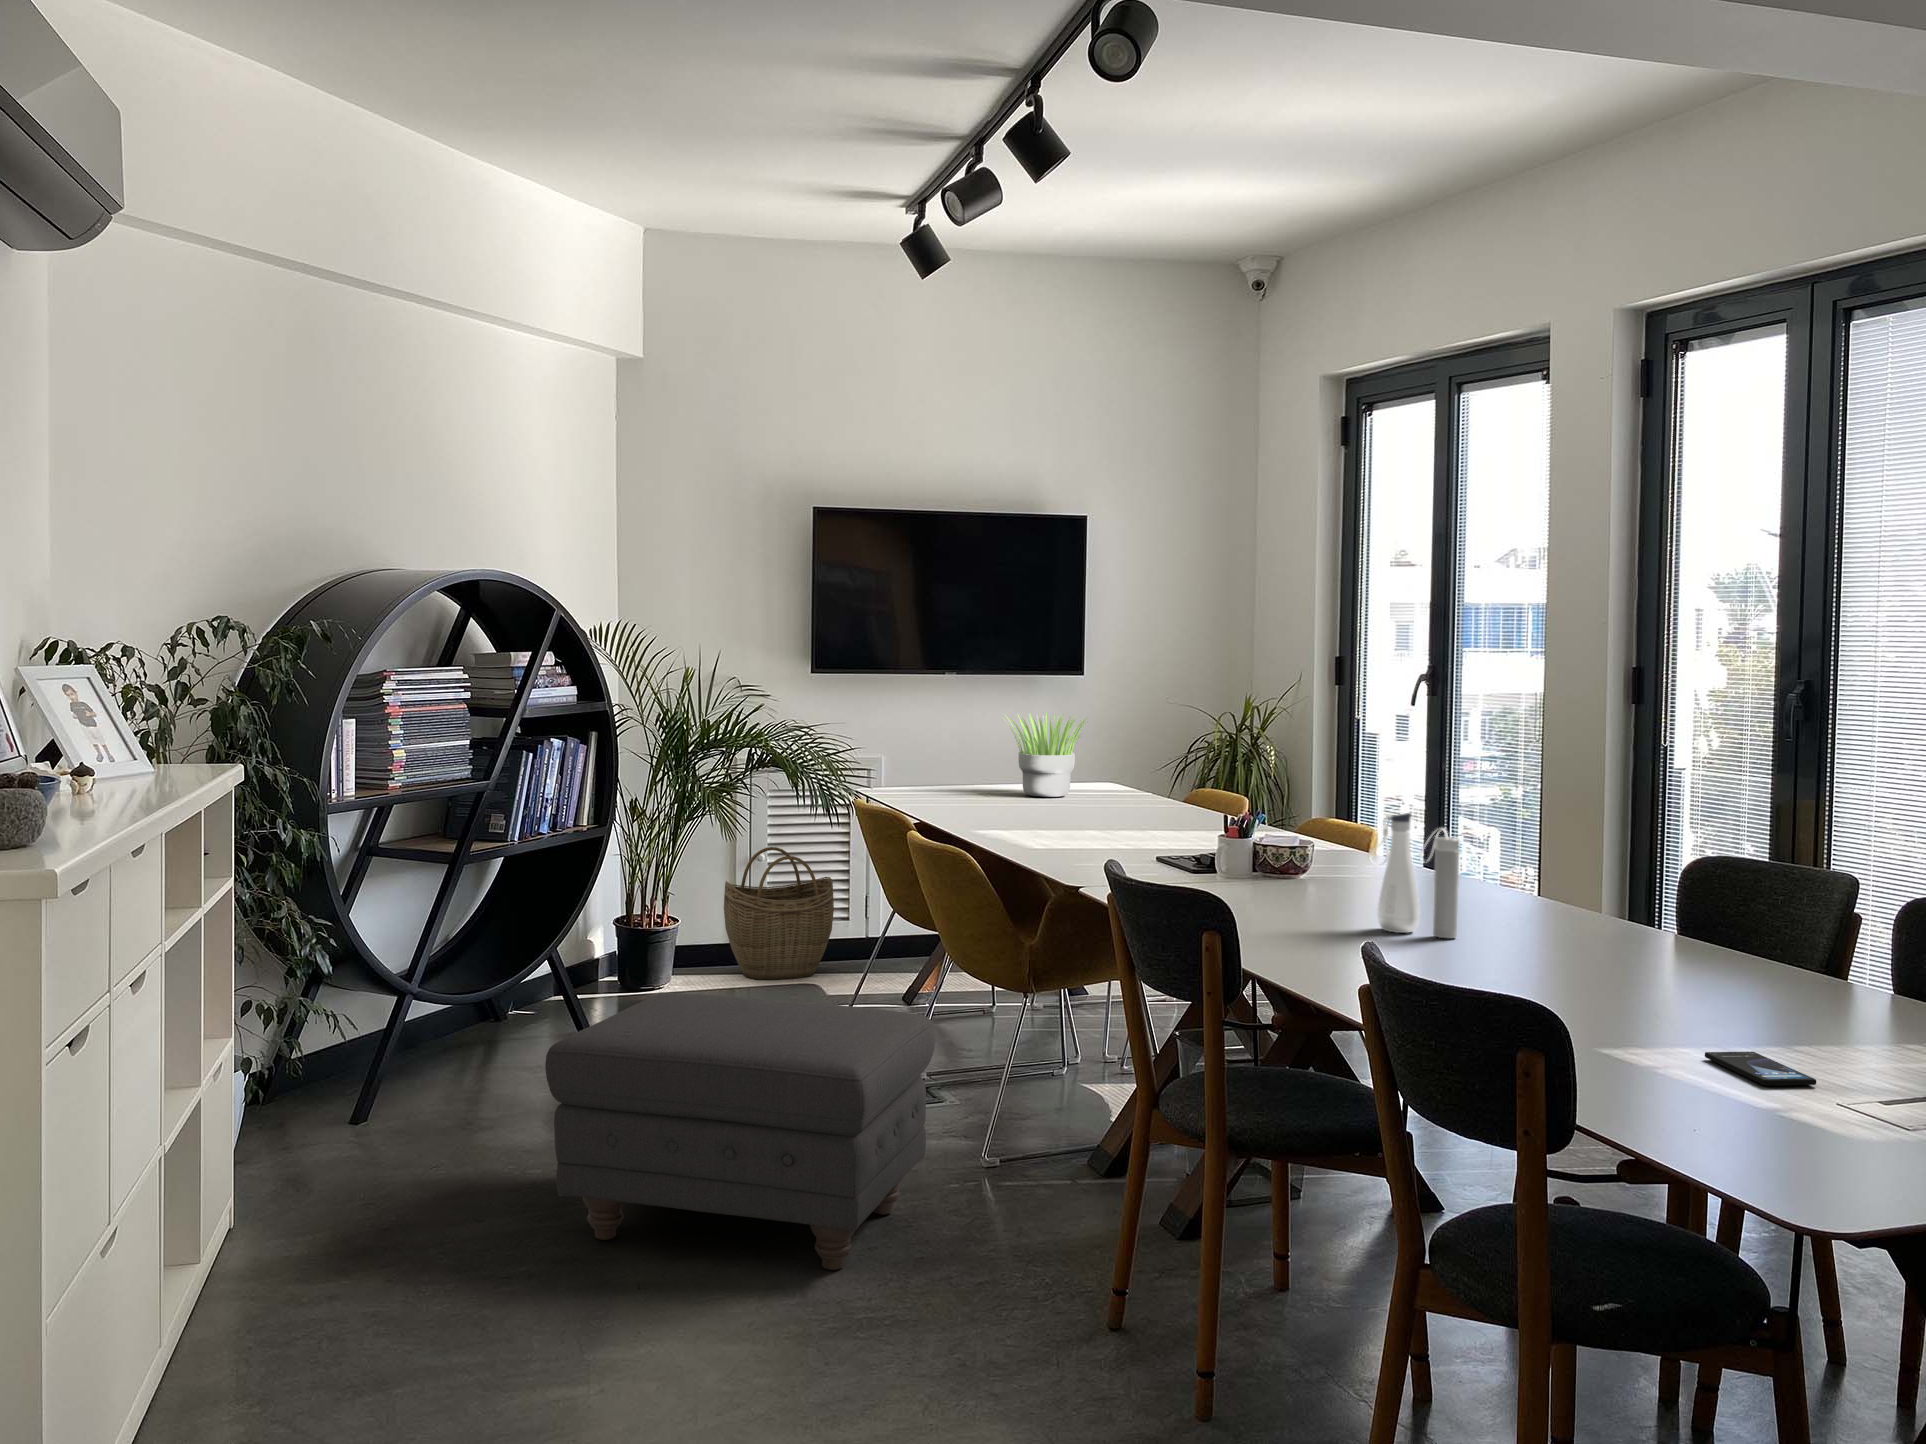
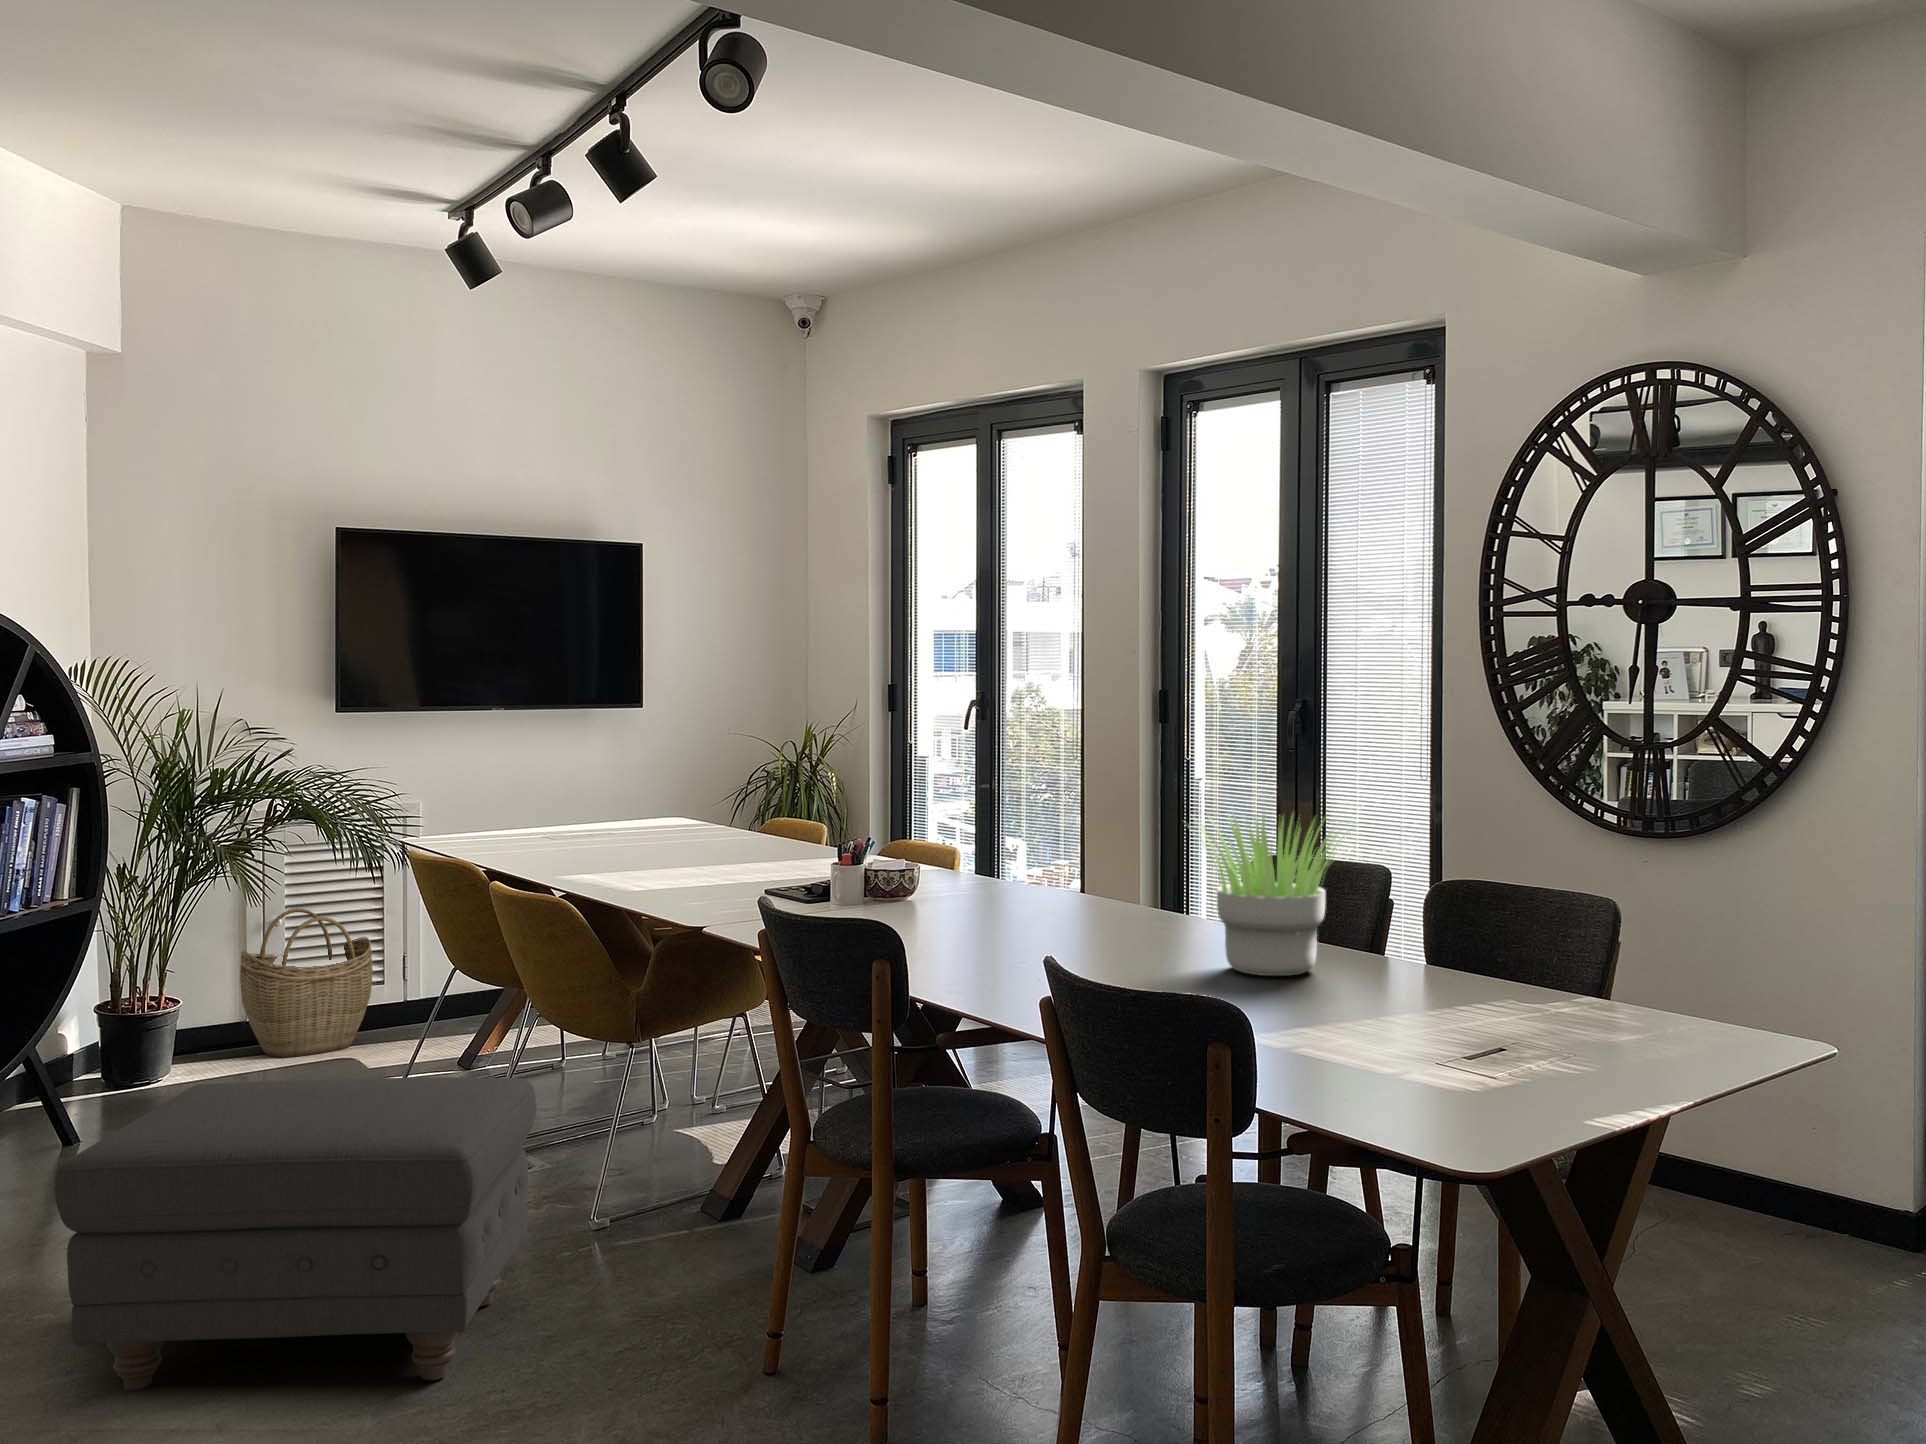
potted plant: present [1004,713,1087,797] -> present [1196,813,1351,976]
water bottle: present [1369,813,1459,938] -> none [997,828,1084,949]
smartphone: present [1705,1052,1816,1086] -> none [1363,1032,1468,1063]

